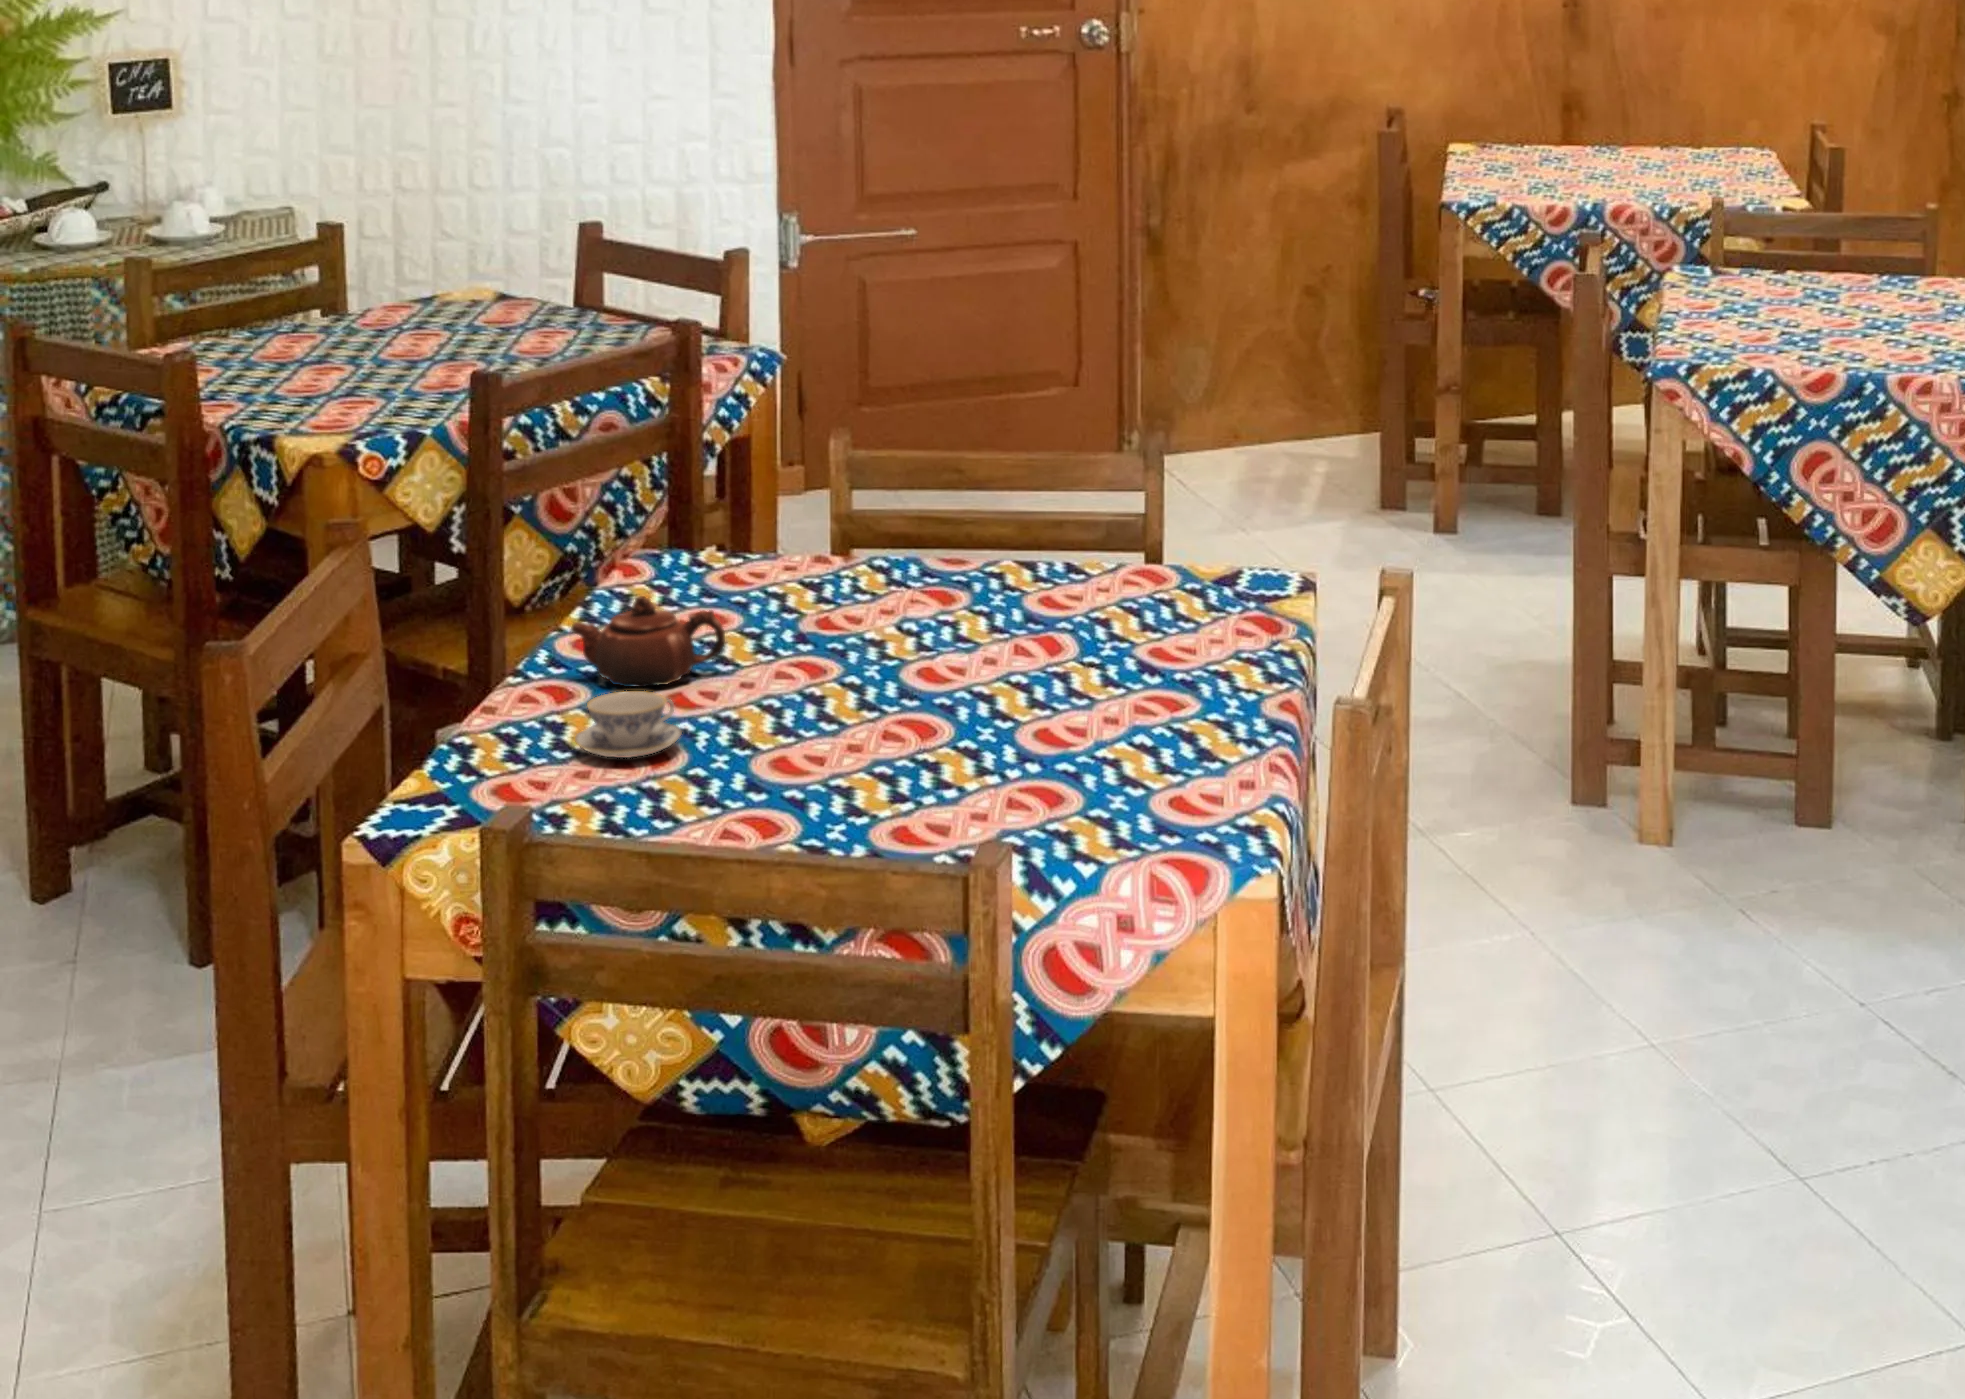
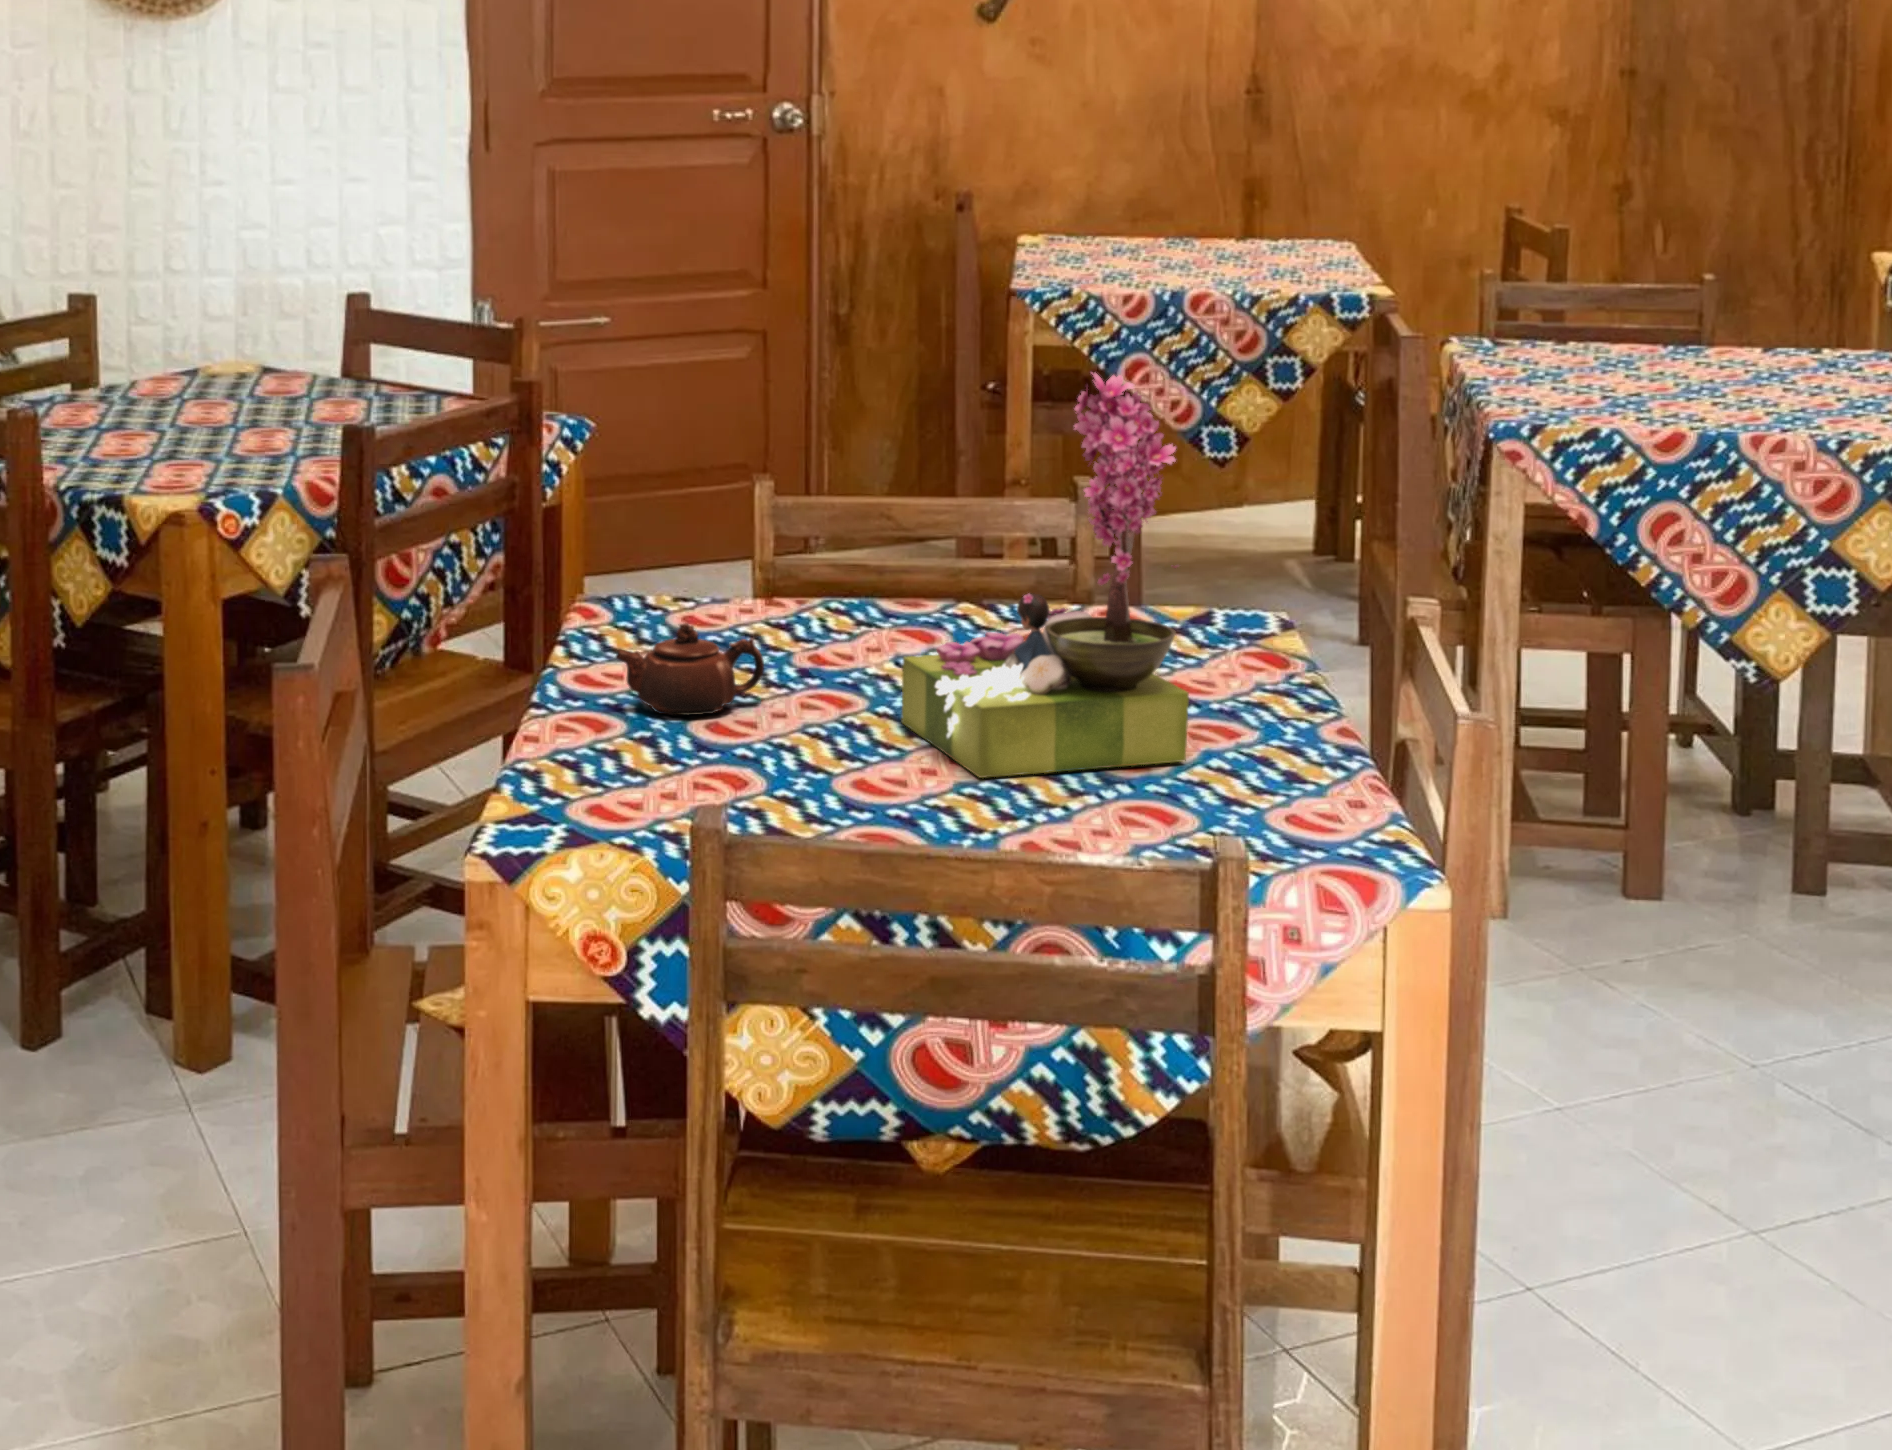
flower arrangement: none [848,349,1111,758] -> present [902,373,1189,778]
teacup: present [575,691,681,758] -> none [671,712,778,777]

